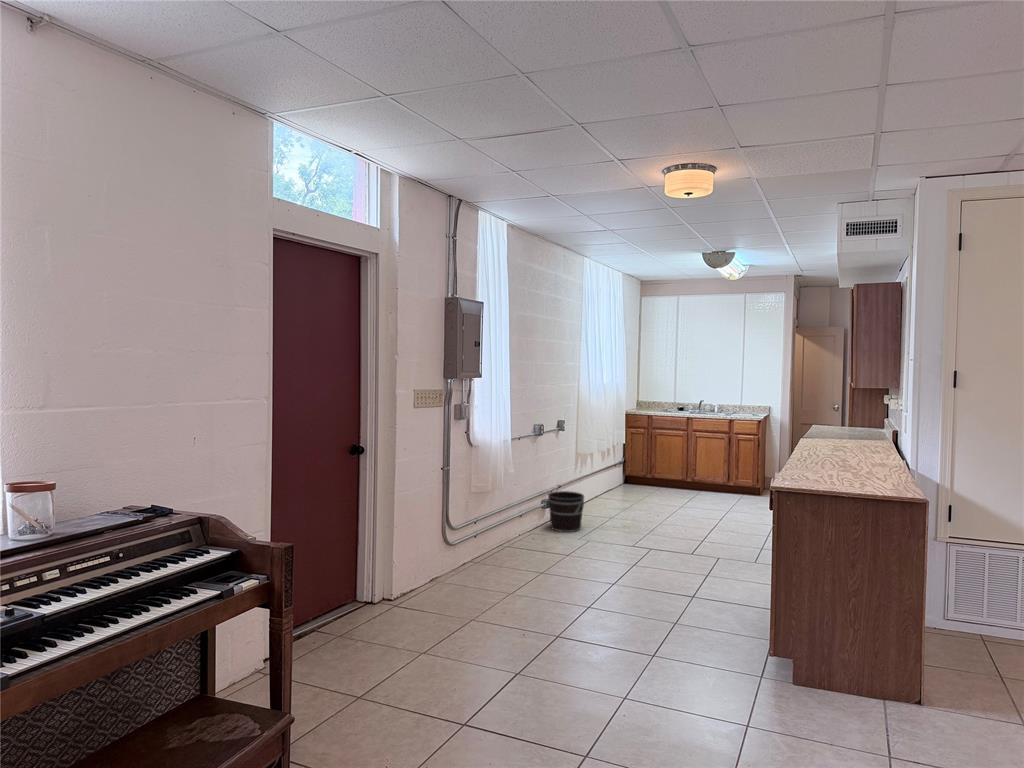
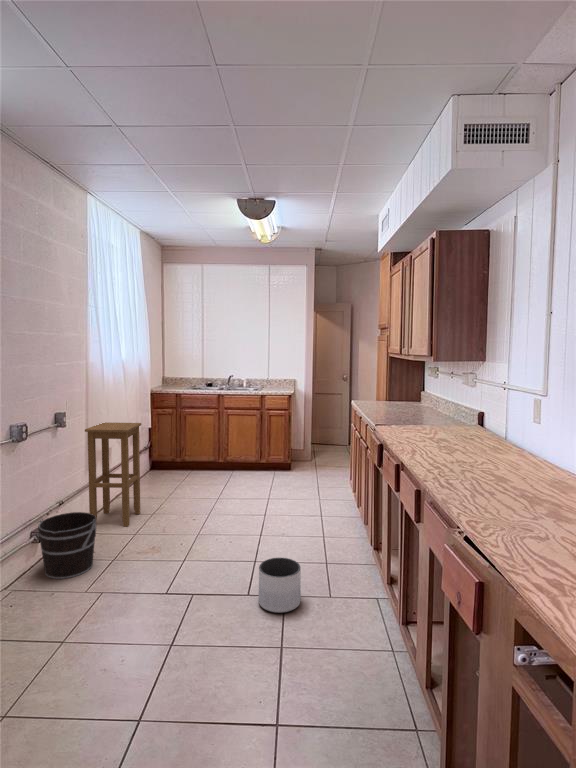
stool: none [576,433,617,514] -> present [85,422,141,527]
planter: none [694,534,727,569] -> present [258,558,301,613]

